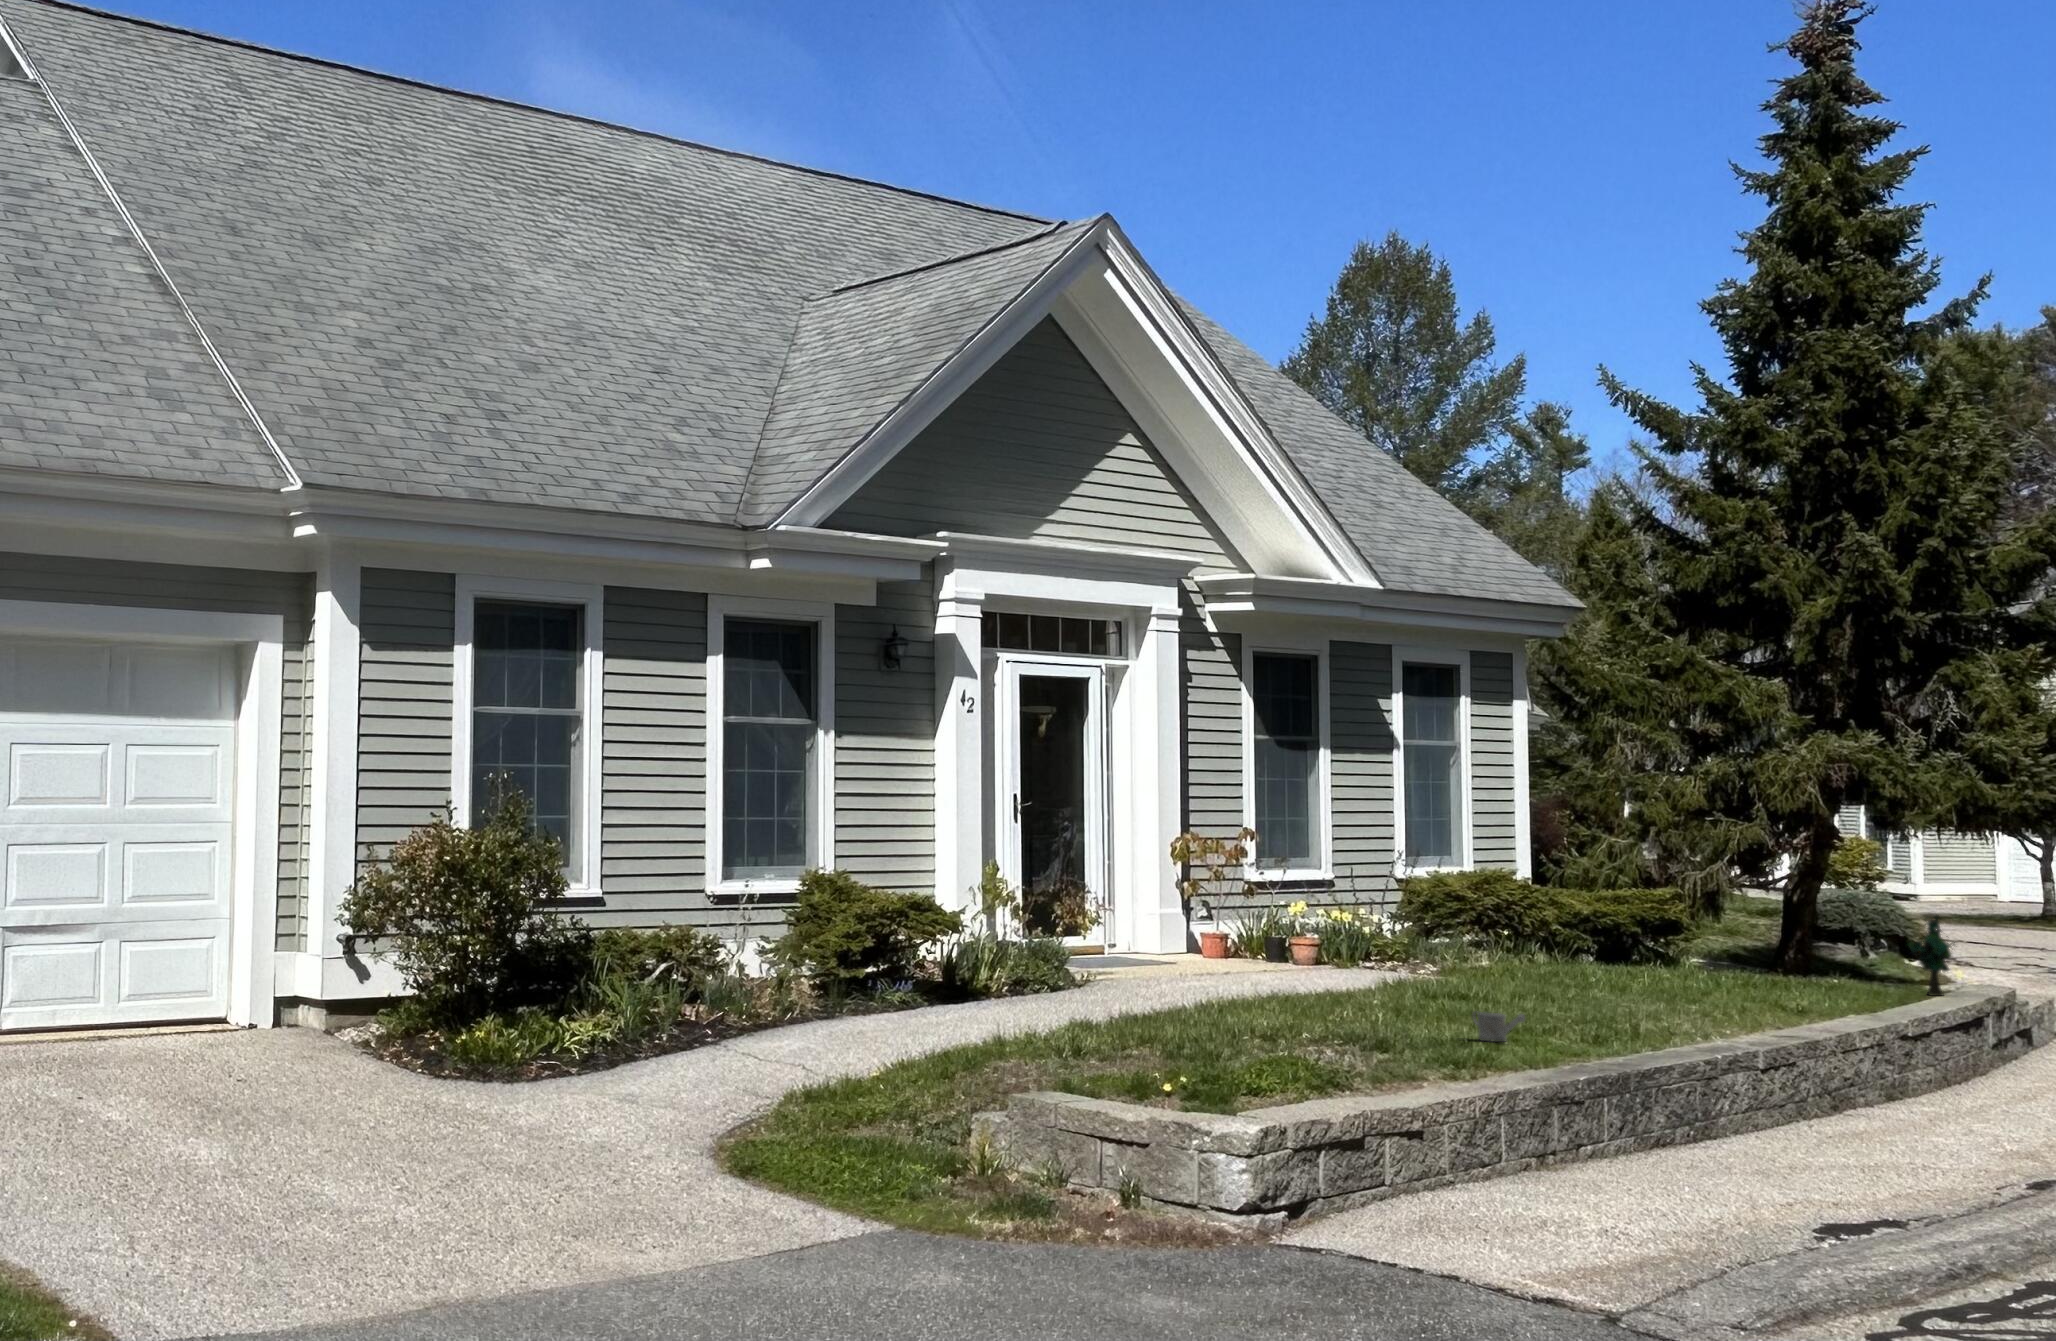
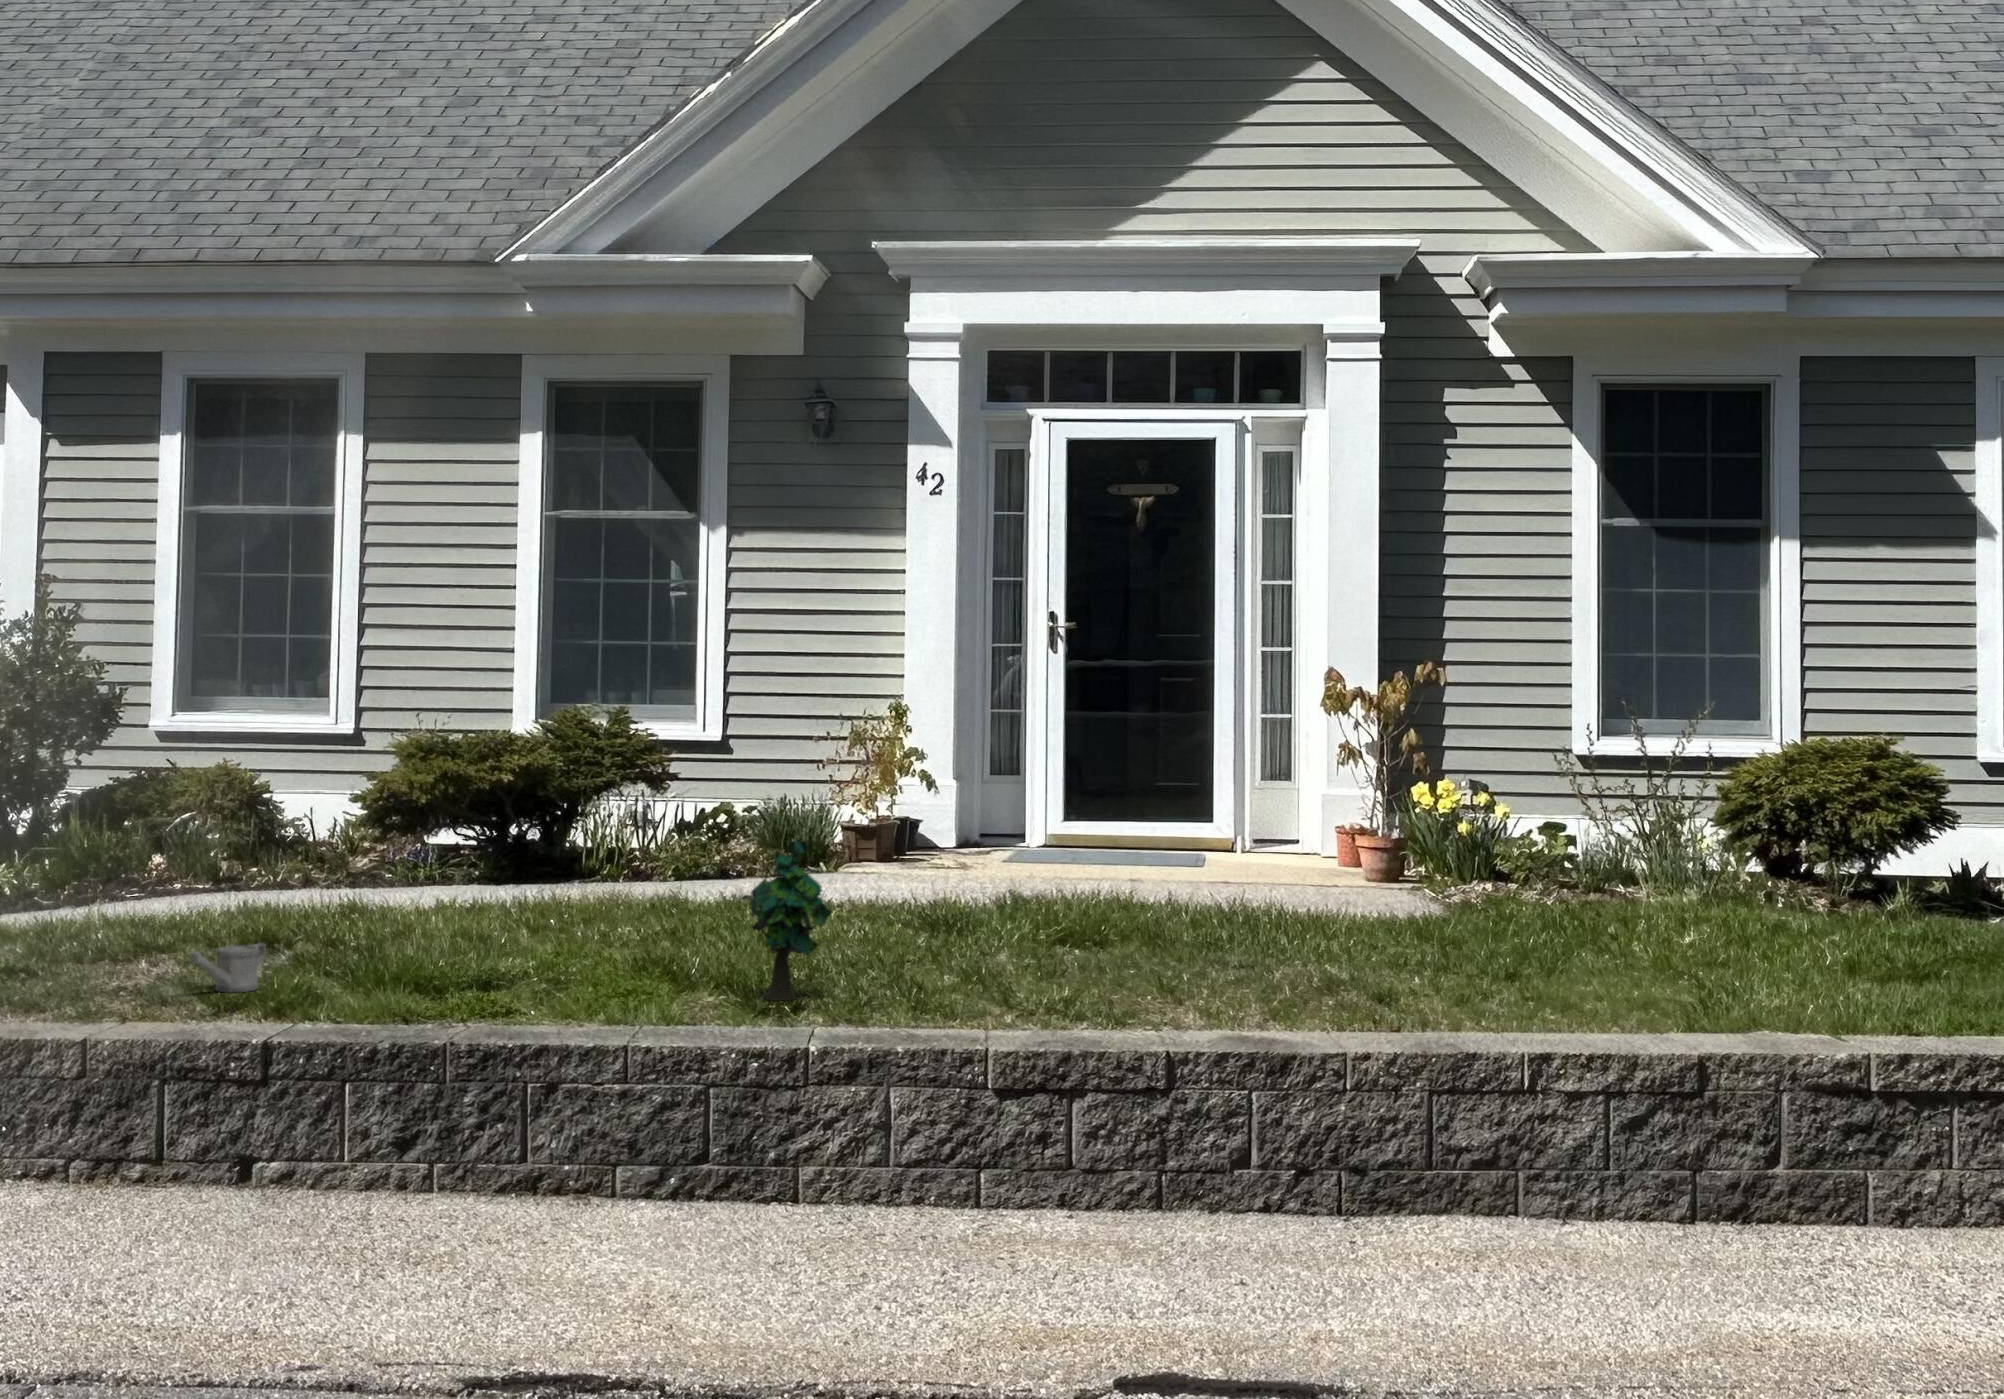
decorative plant: present [1908,915,1955,996] -> present [740,841,832,1001]

